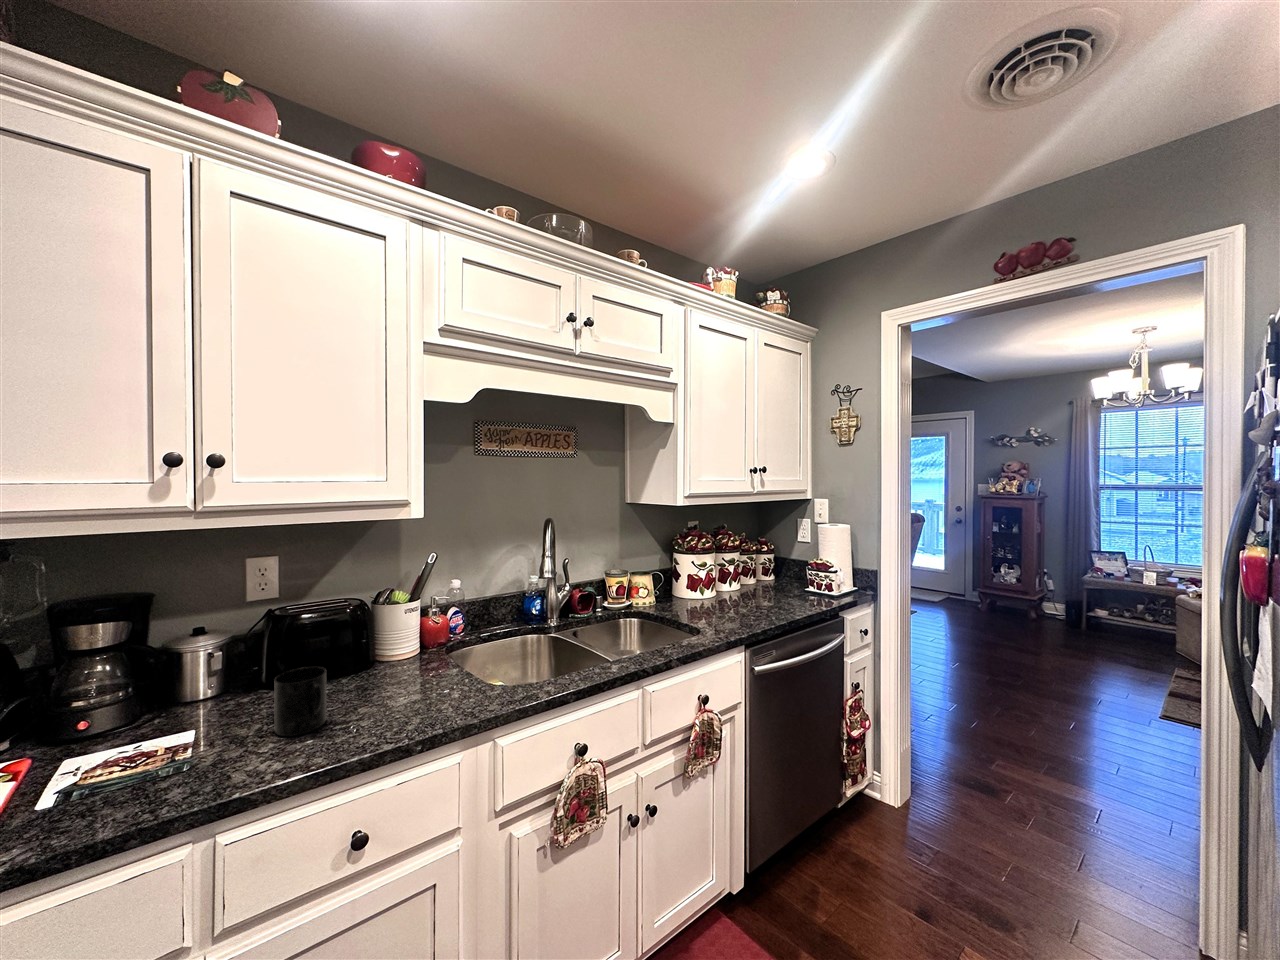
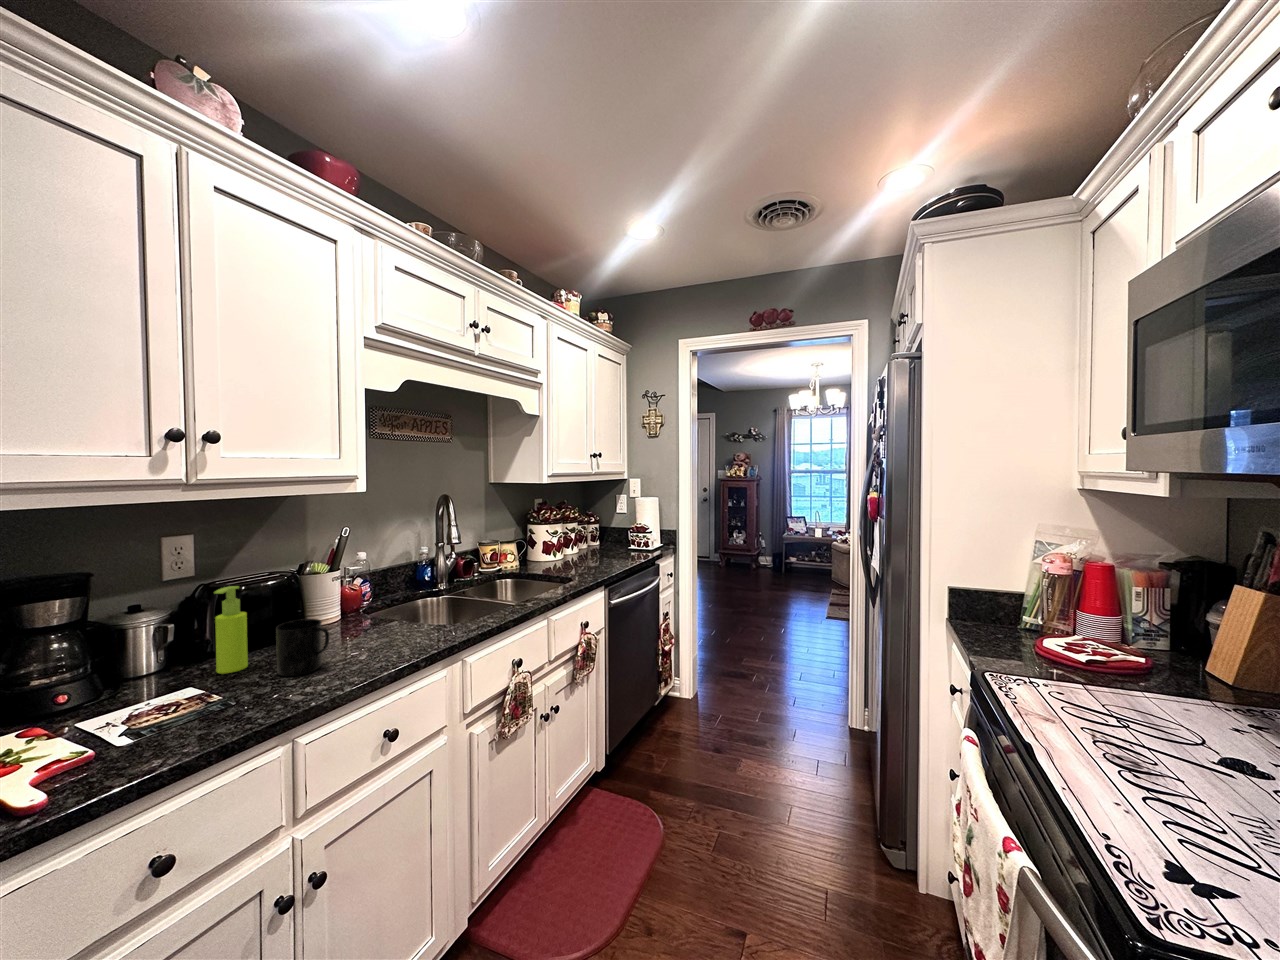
soap dispenser: none [235,620,274,715] -> present [214,586,248,674]

